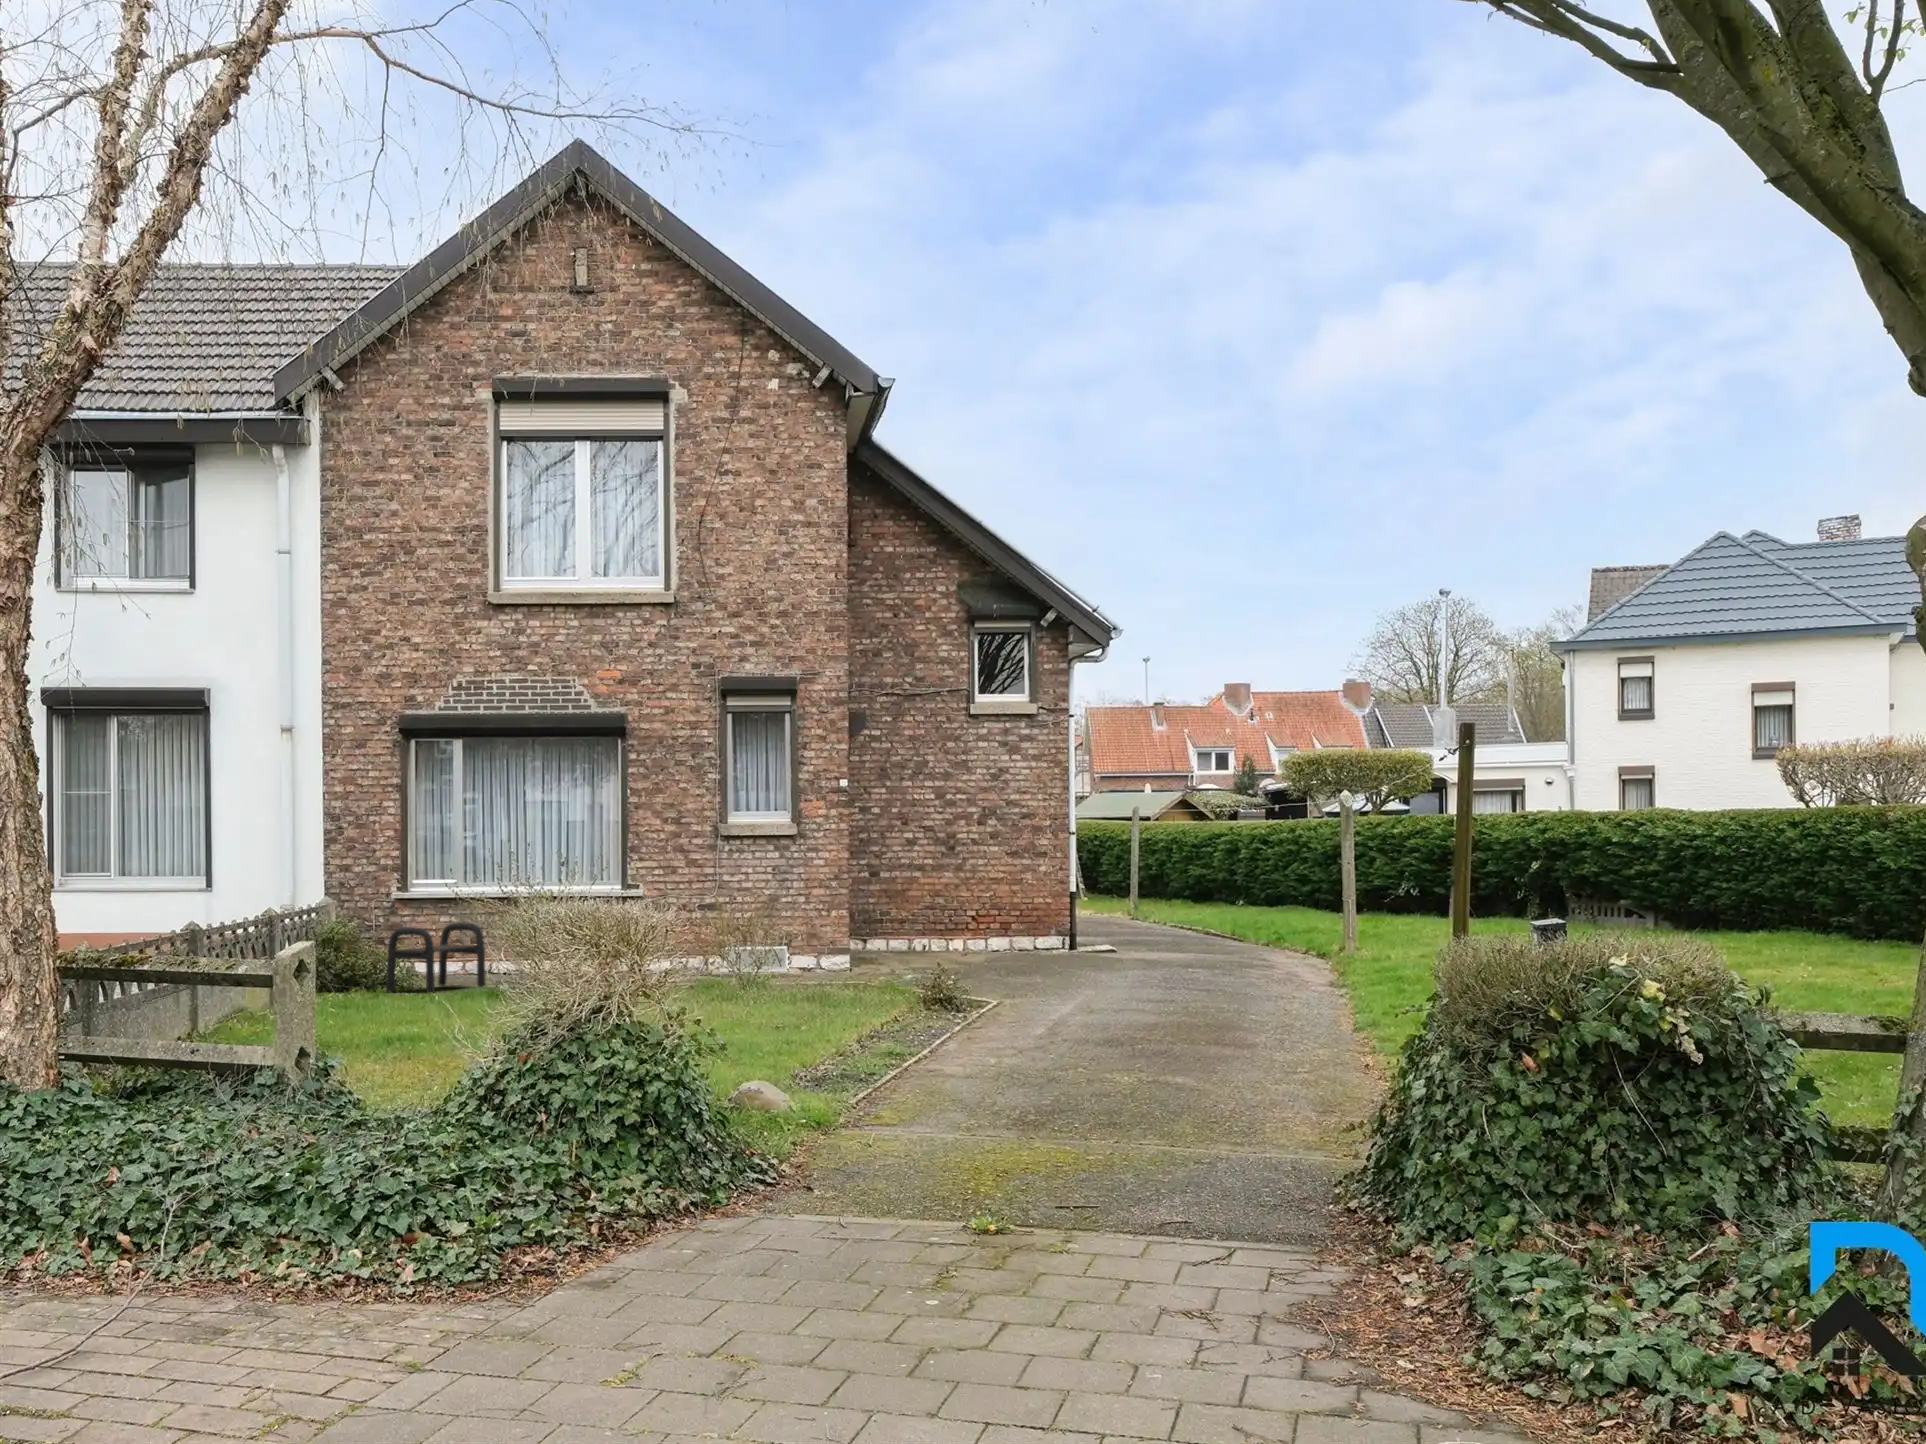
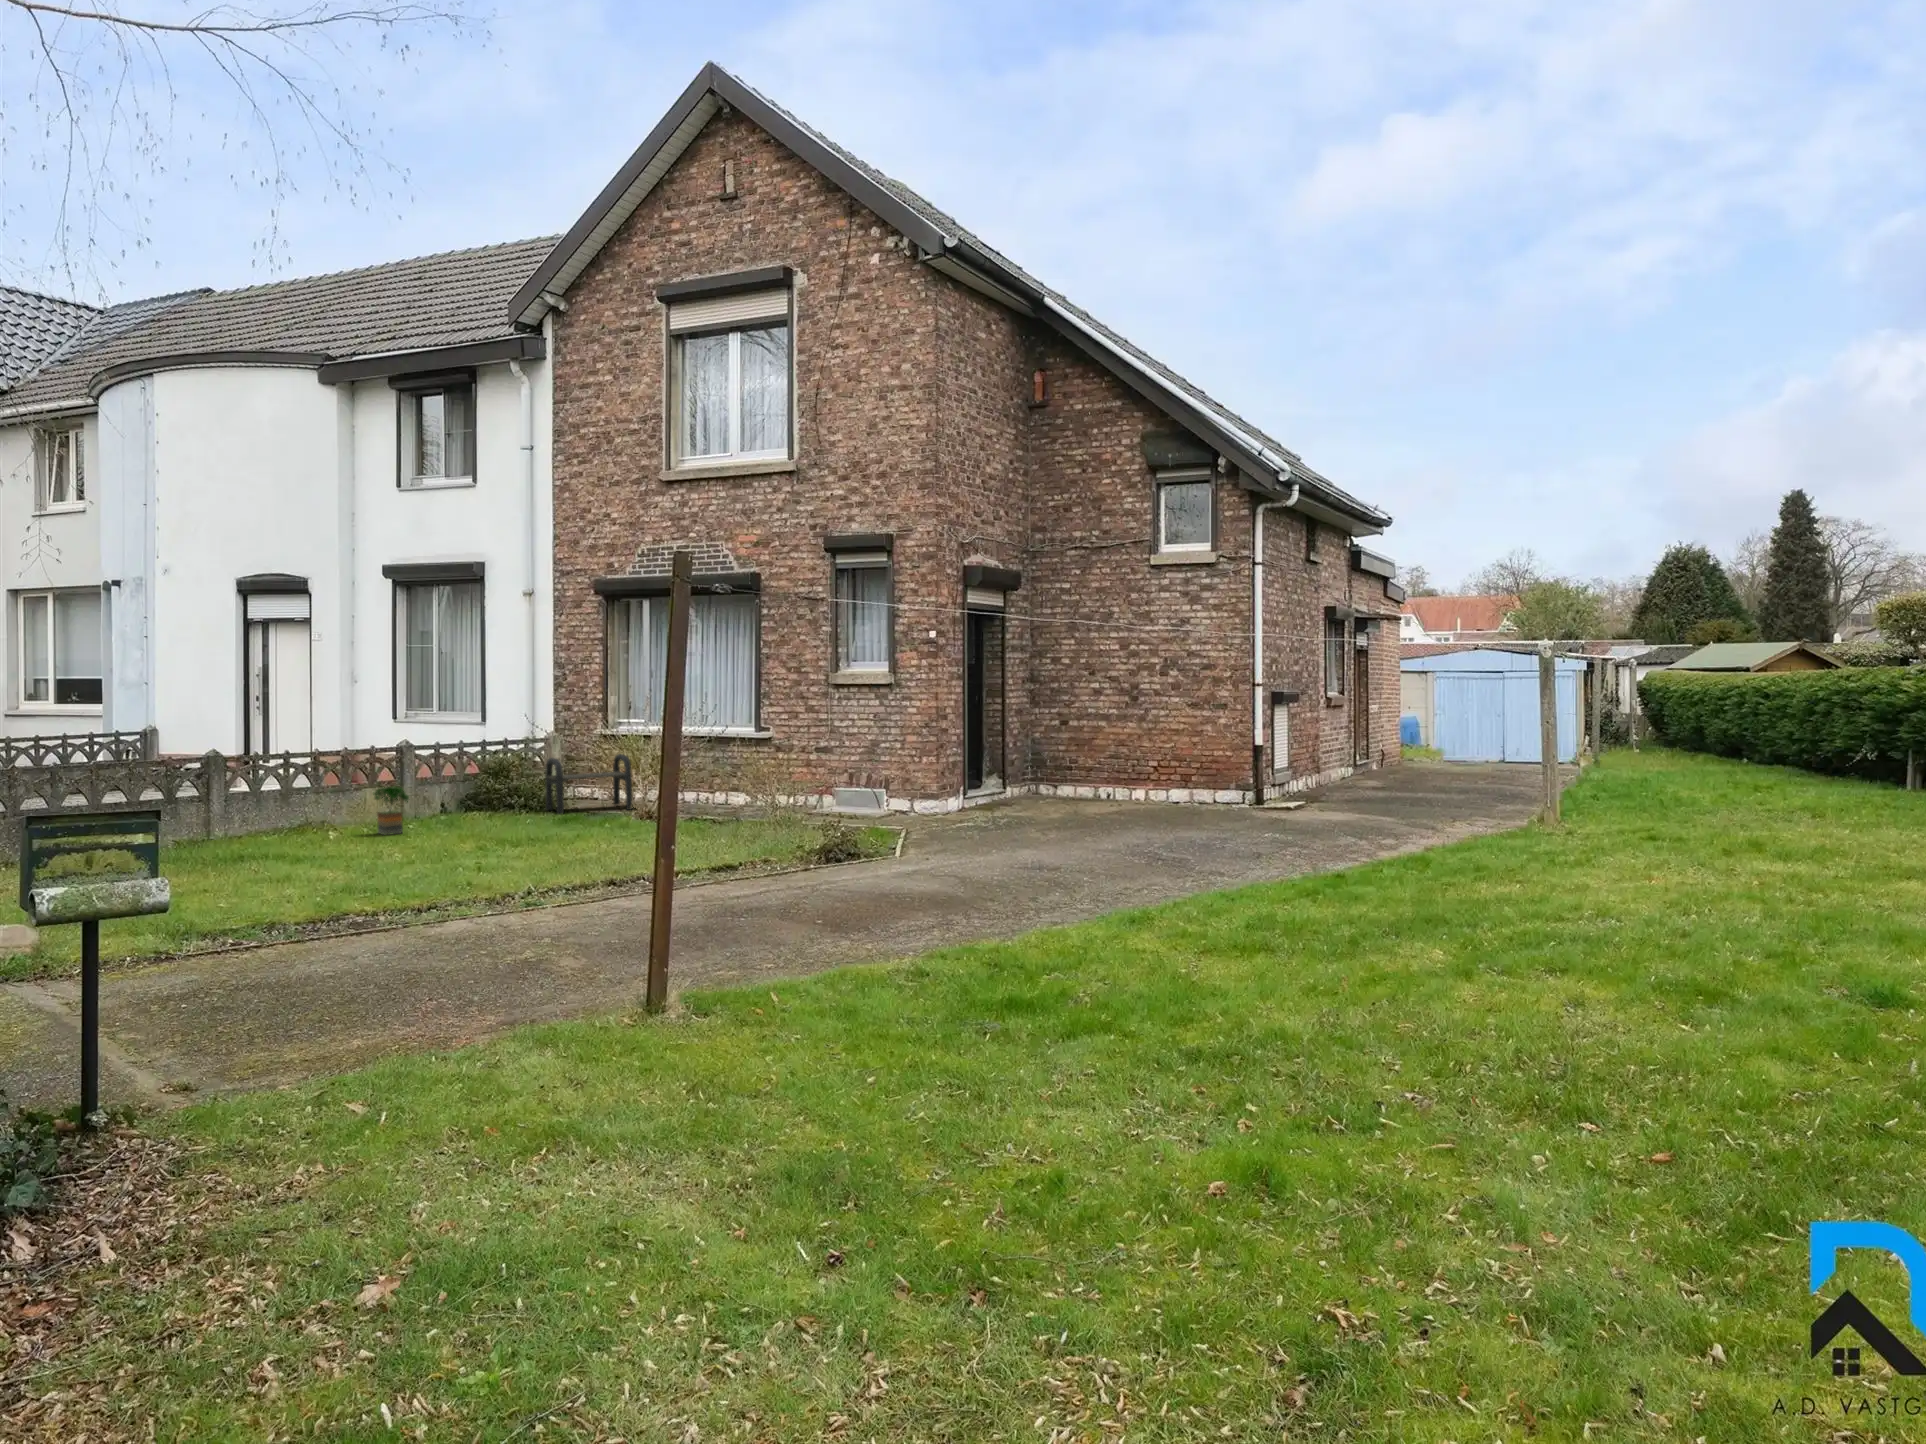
potted tree: none [347,953,393,1011] -> present [373,786,409,835]

